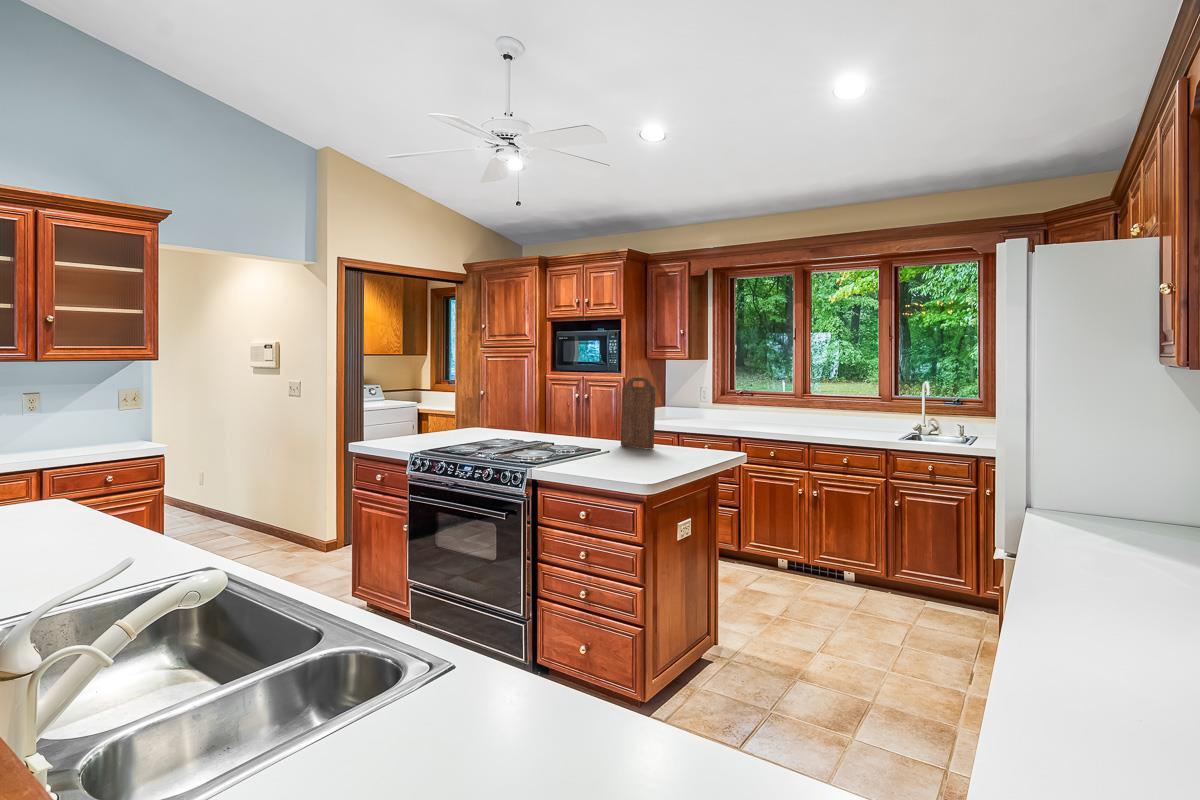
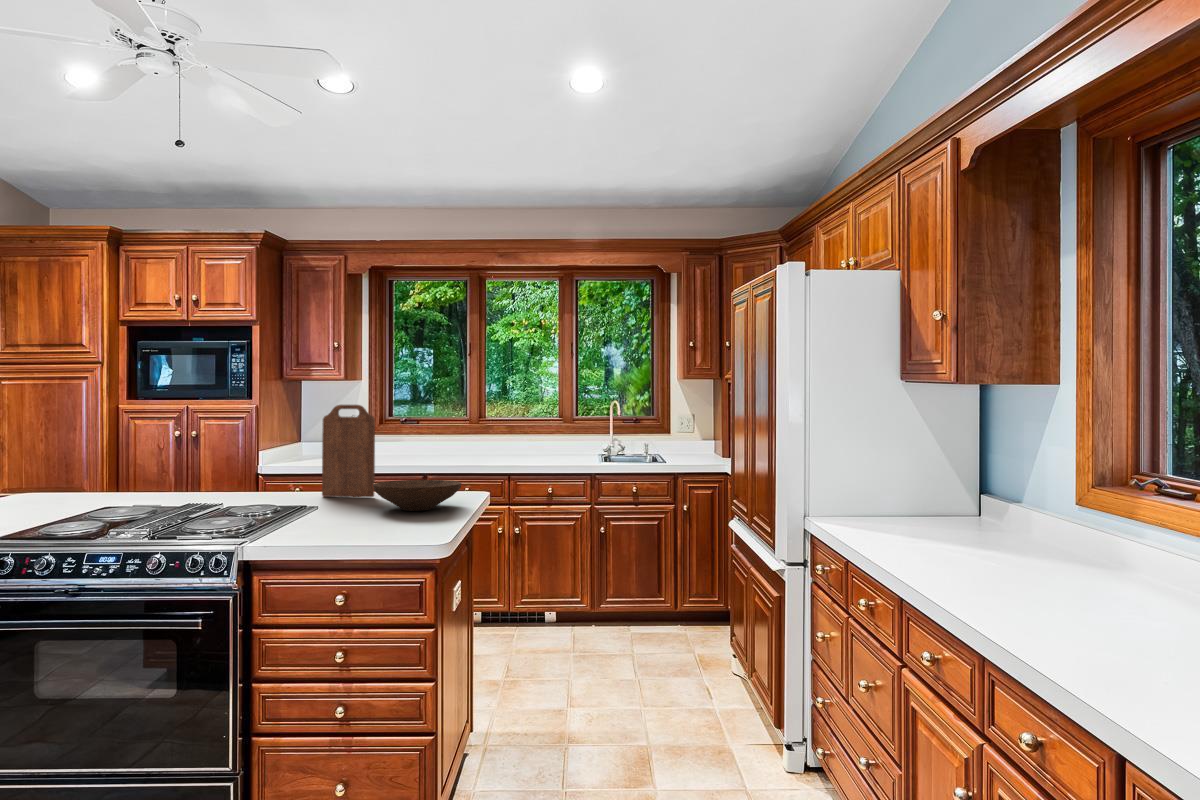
wooden bowl: none [636,437,703,461] -> present [373,480,461,511]

